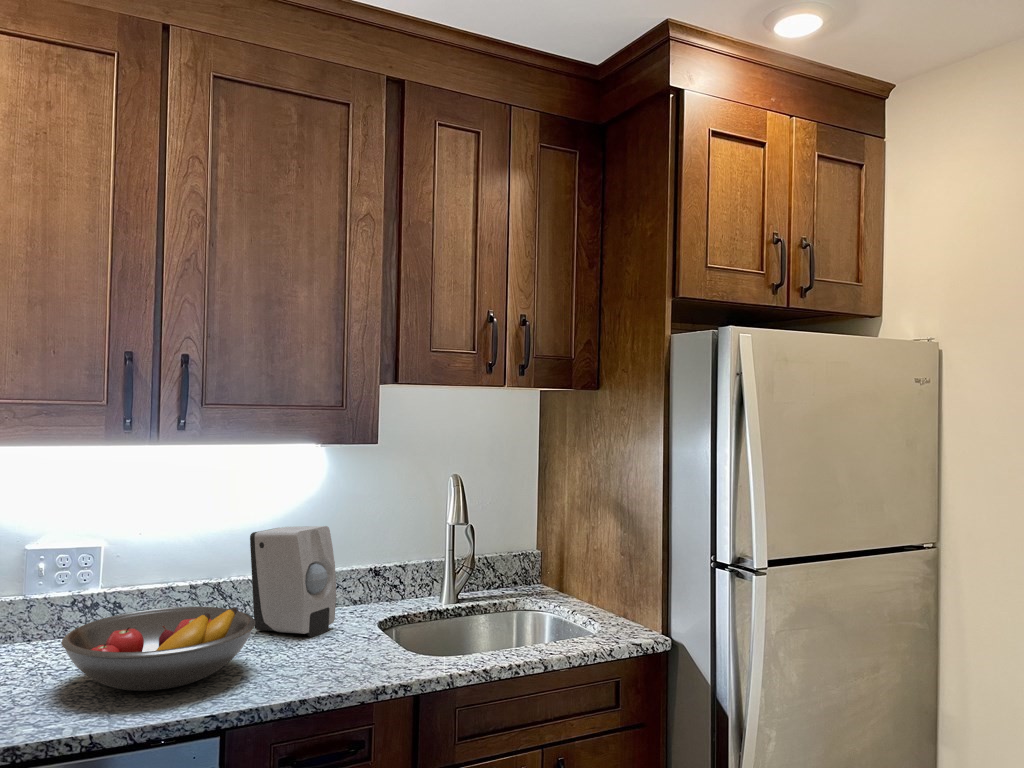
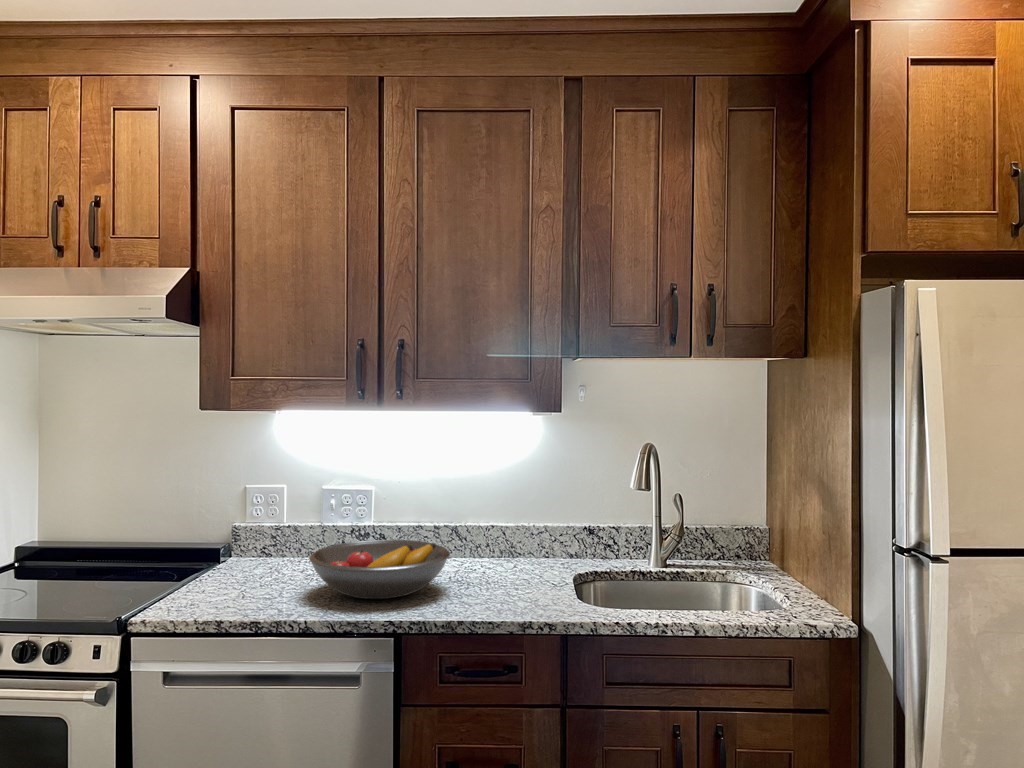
soap dispenser: present [250,526,336,637] -> none [472,483,539,578]

